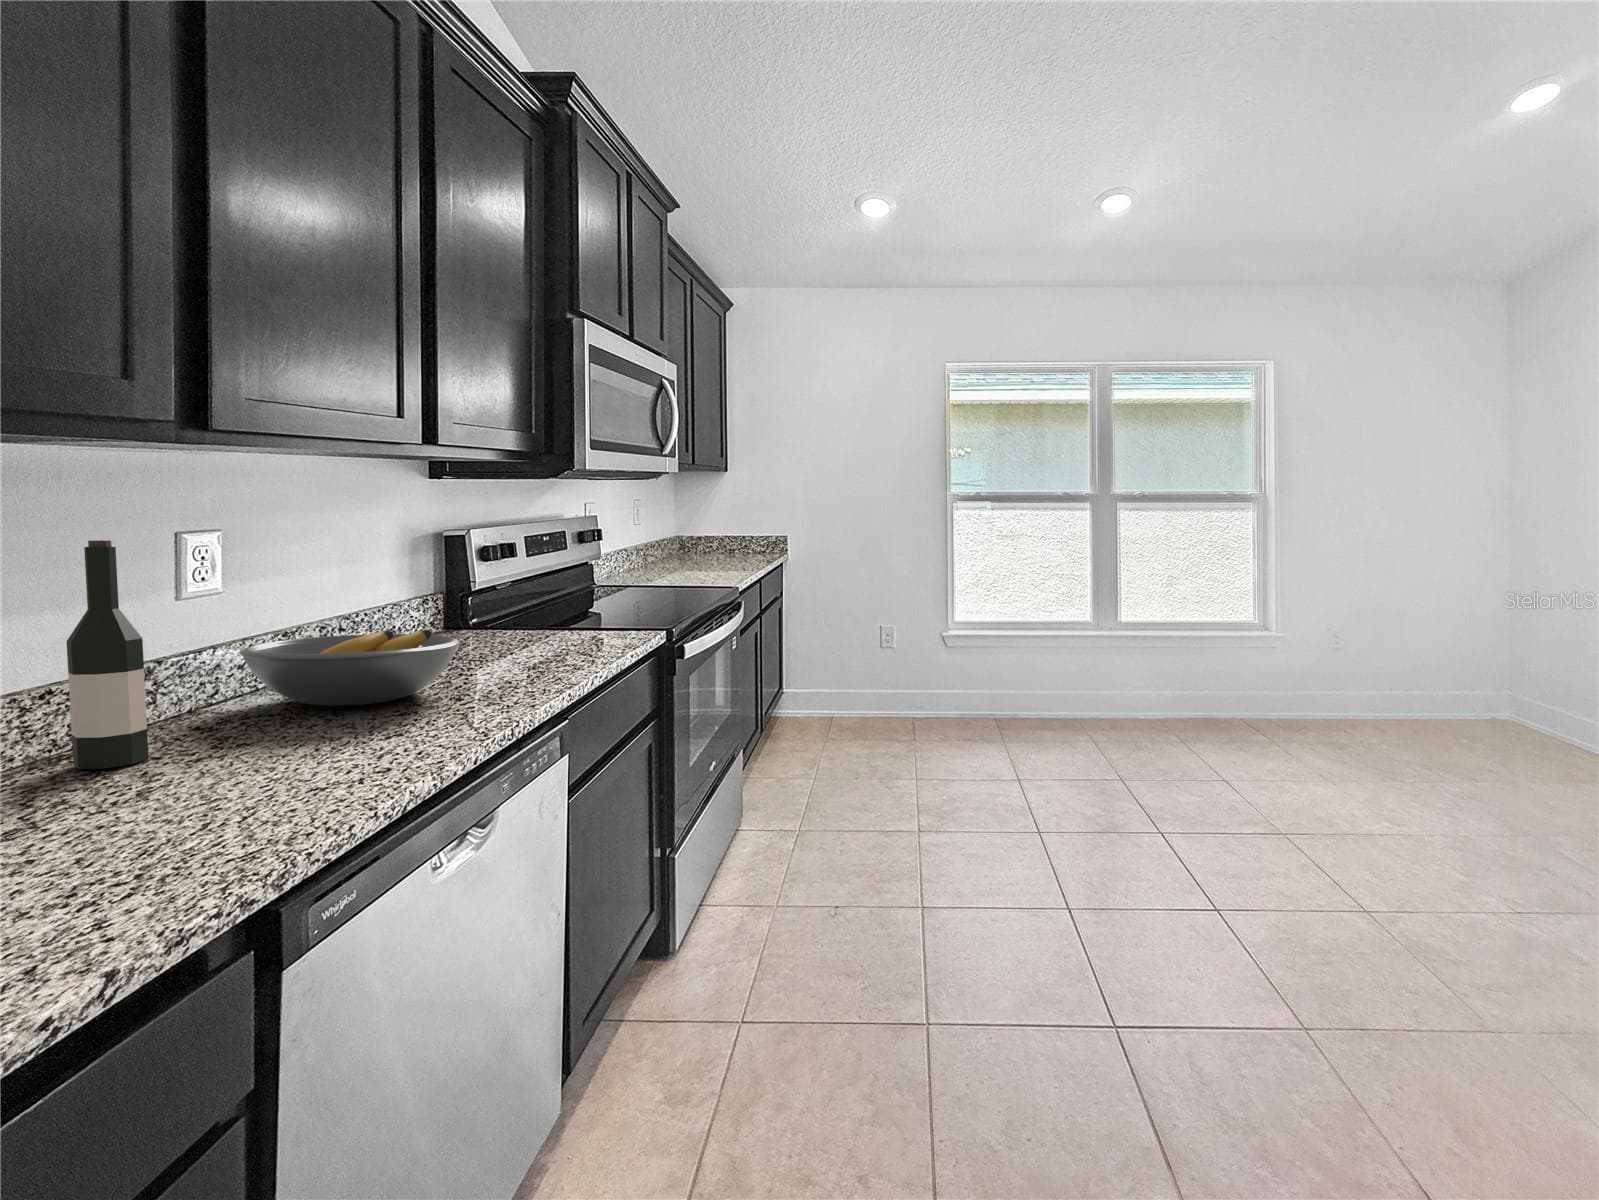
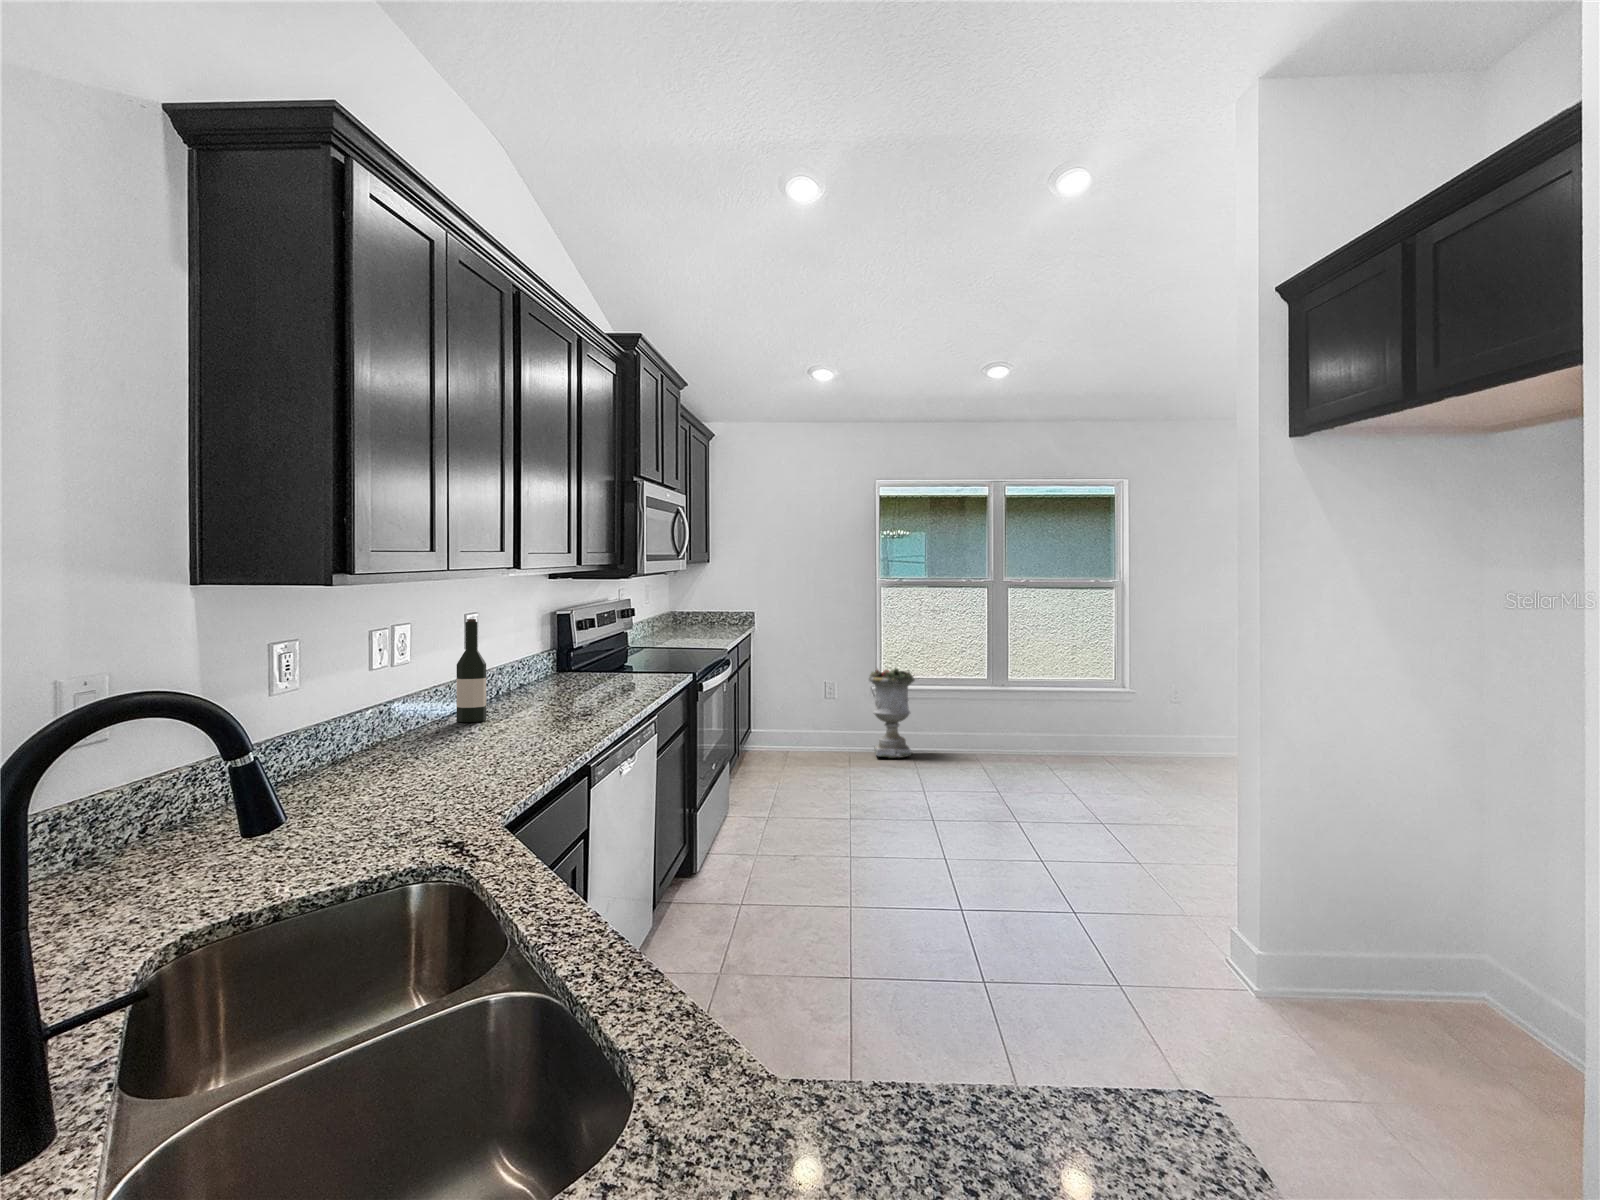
planter: none [935,609,1000,728] -> present [869,668,915,758]
fruit bowl: present [240,629,460,706] -> none [497,664,604,702]

